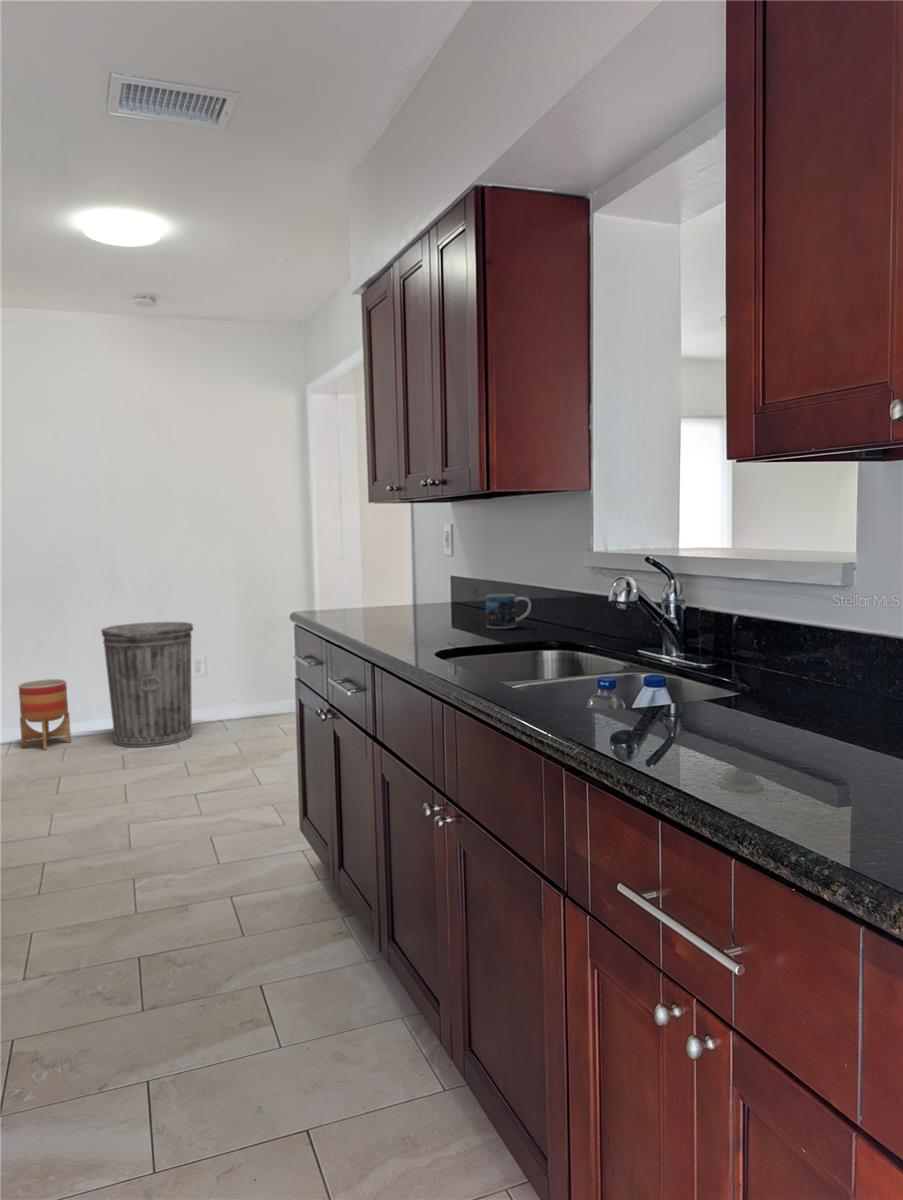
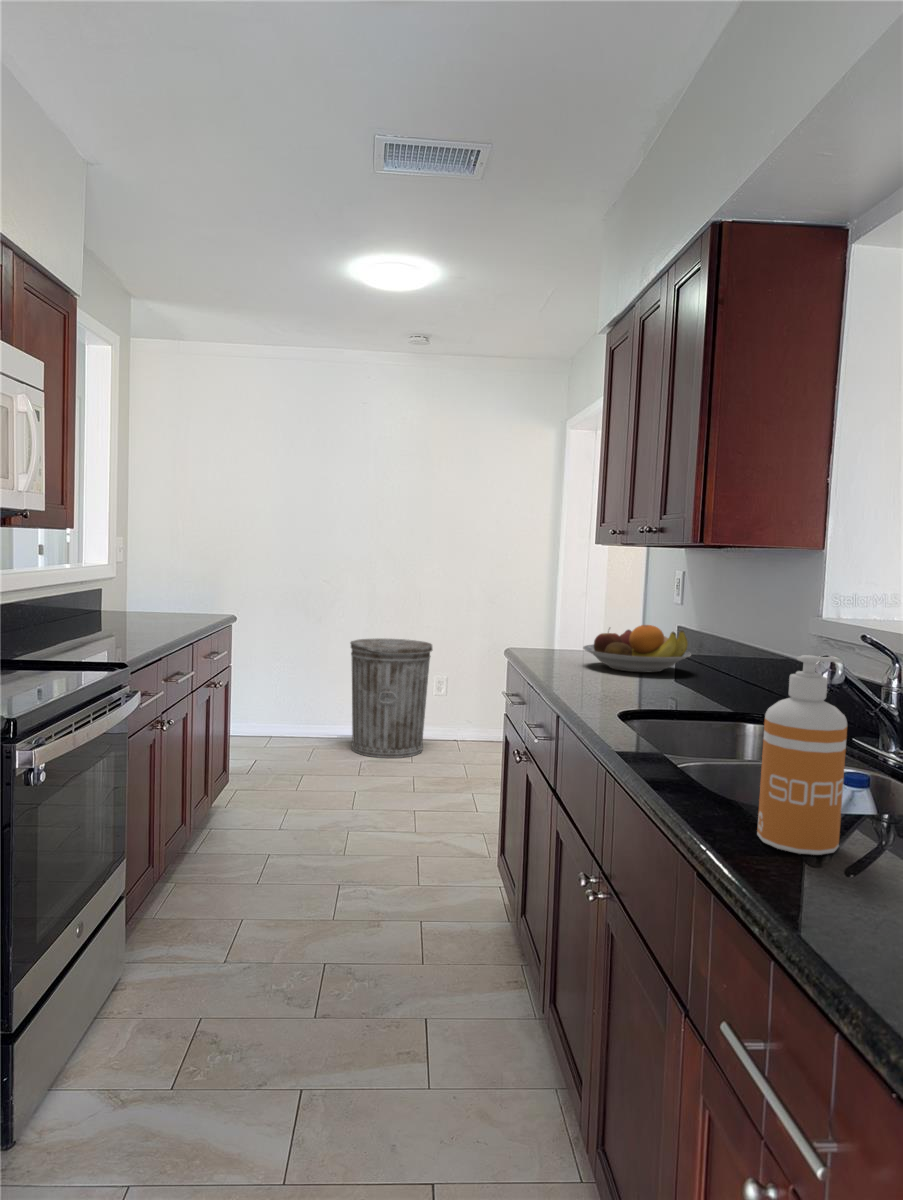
soap dispenser: none [609,564,676,735] -> present [757,655,847,855]
fruit bowl: none [372,575,474,620] -> present [583,625,691,672]
mug: present [486,594,531,629] -> none [696,653,748,692]
planter: present [19,679,71,750] -> none [274,682,317,747]

